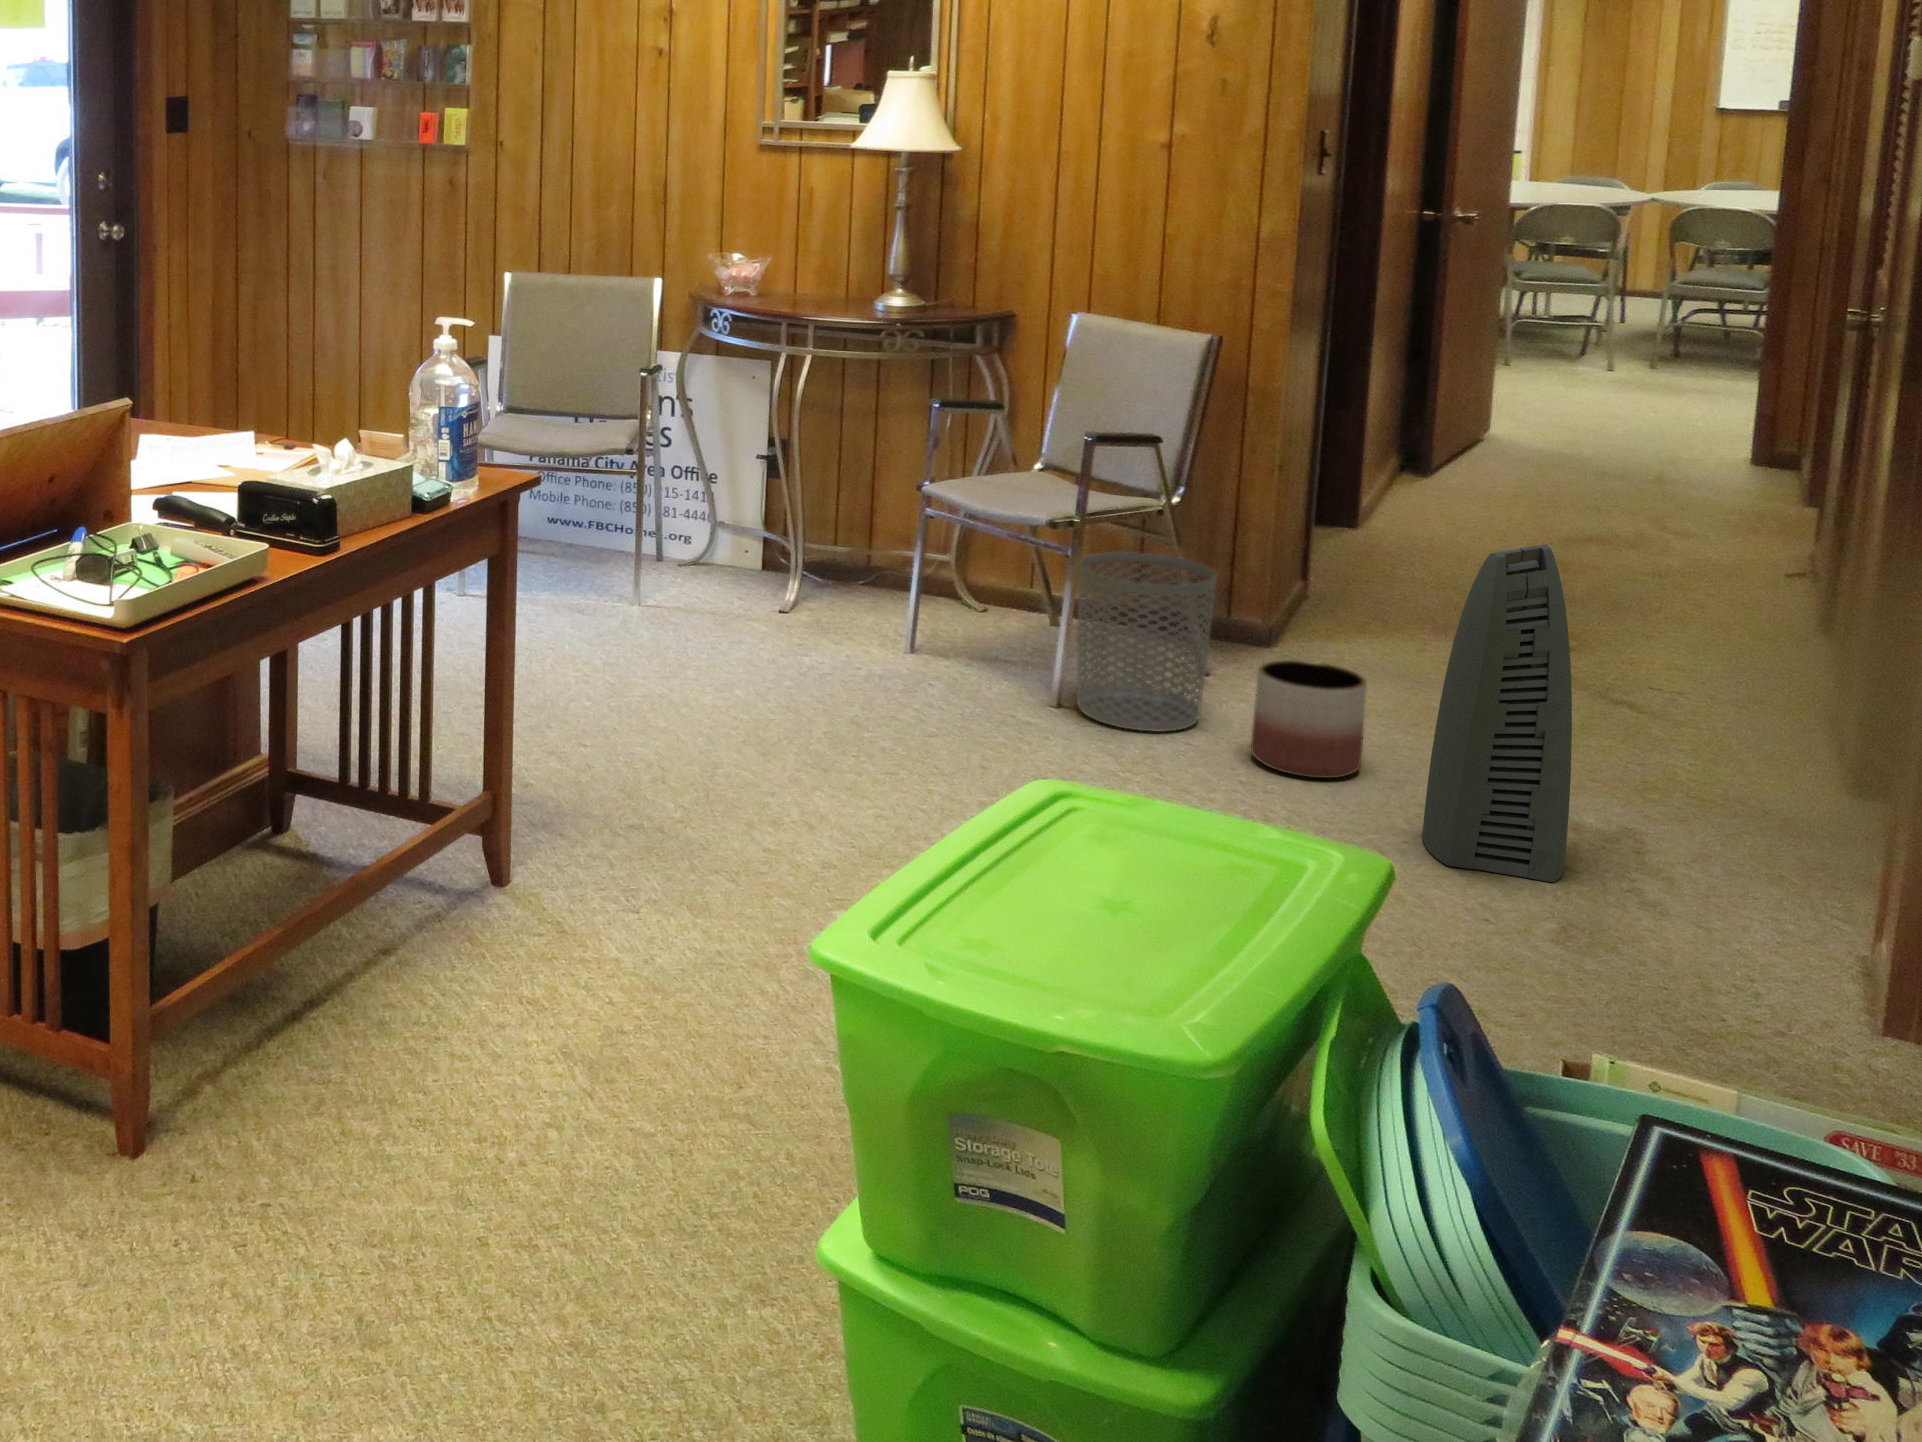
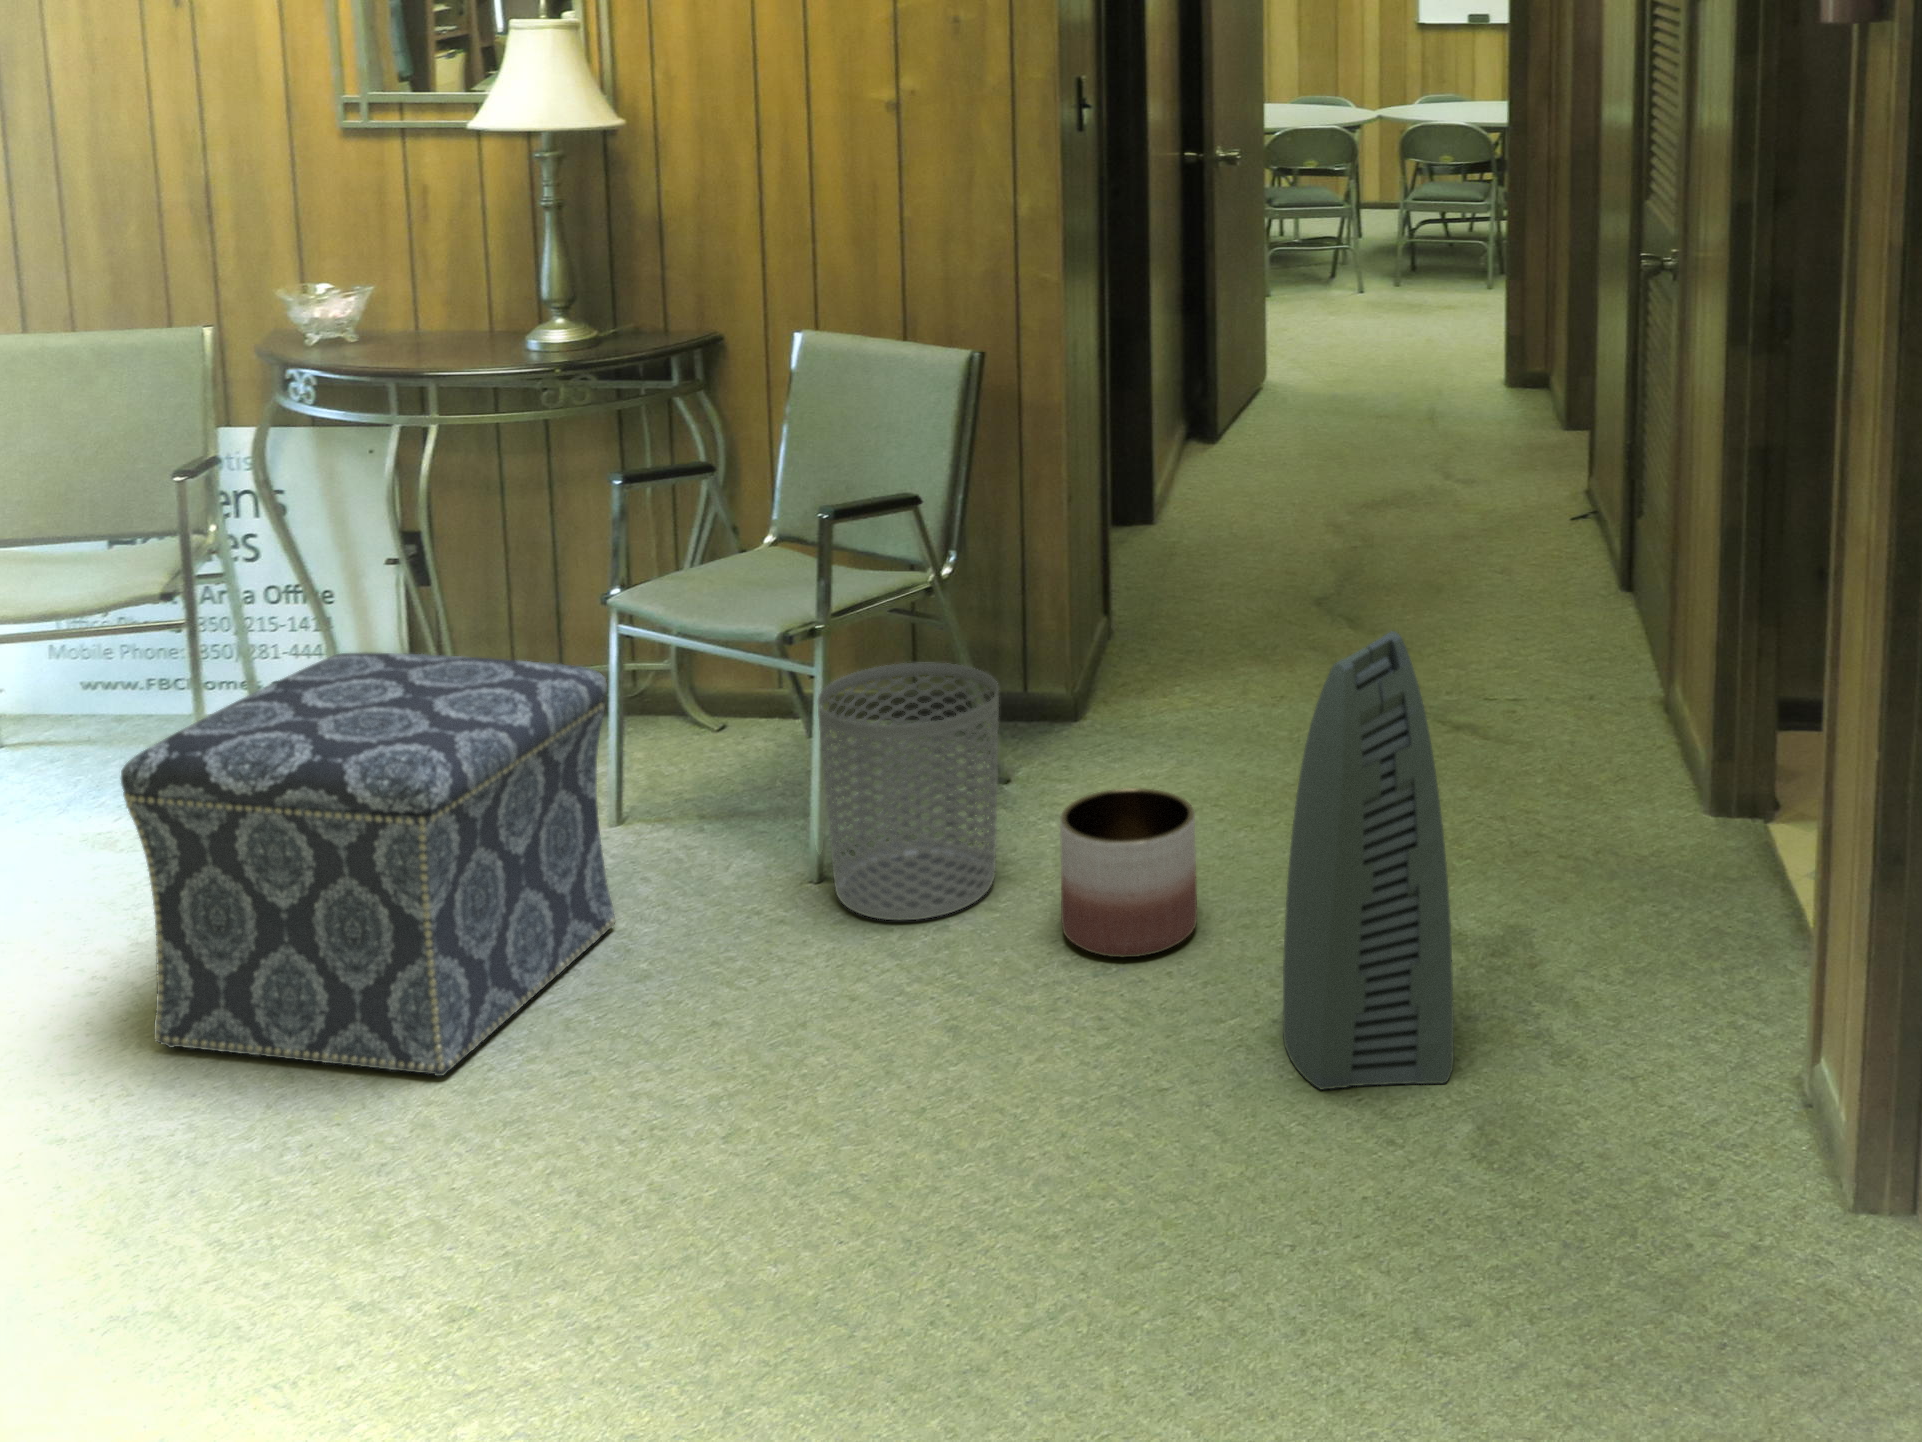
ottoman: none [649,486,936,745] -> present [121,653,615,1076]

